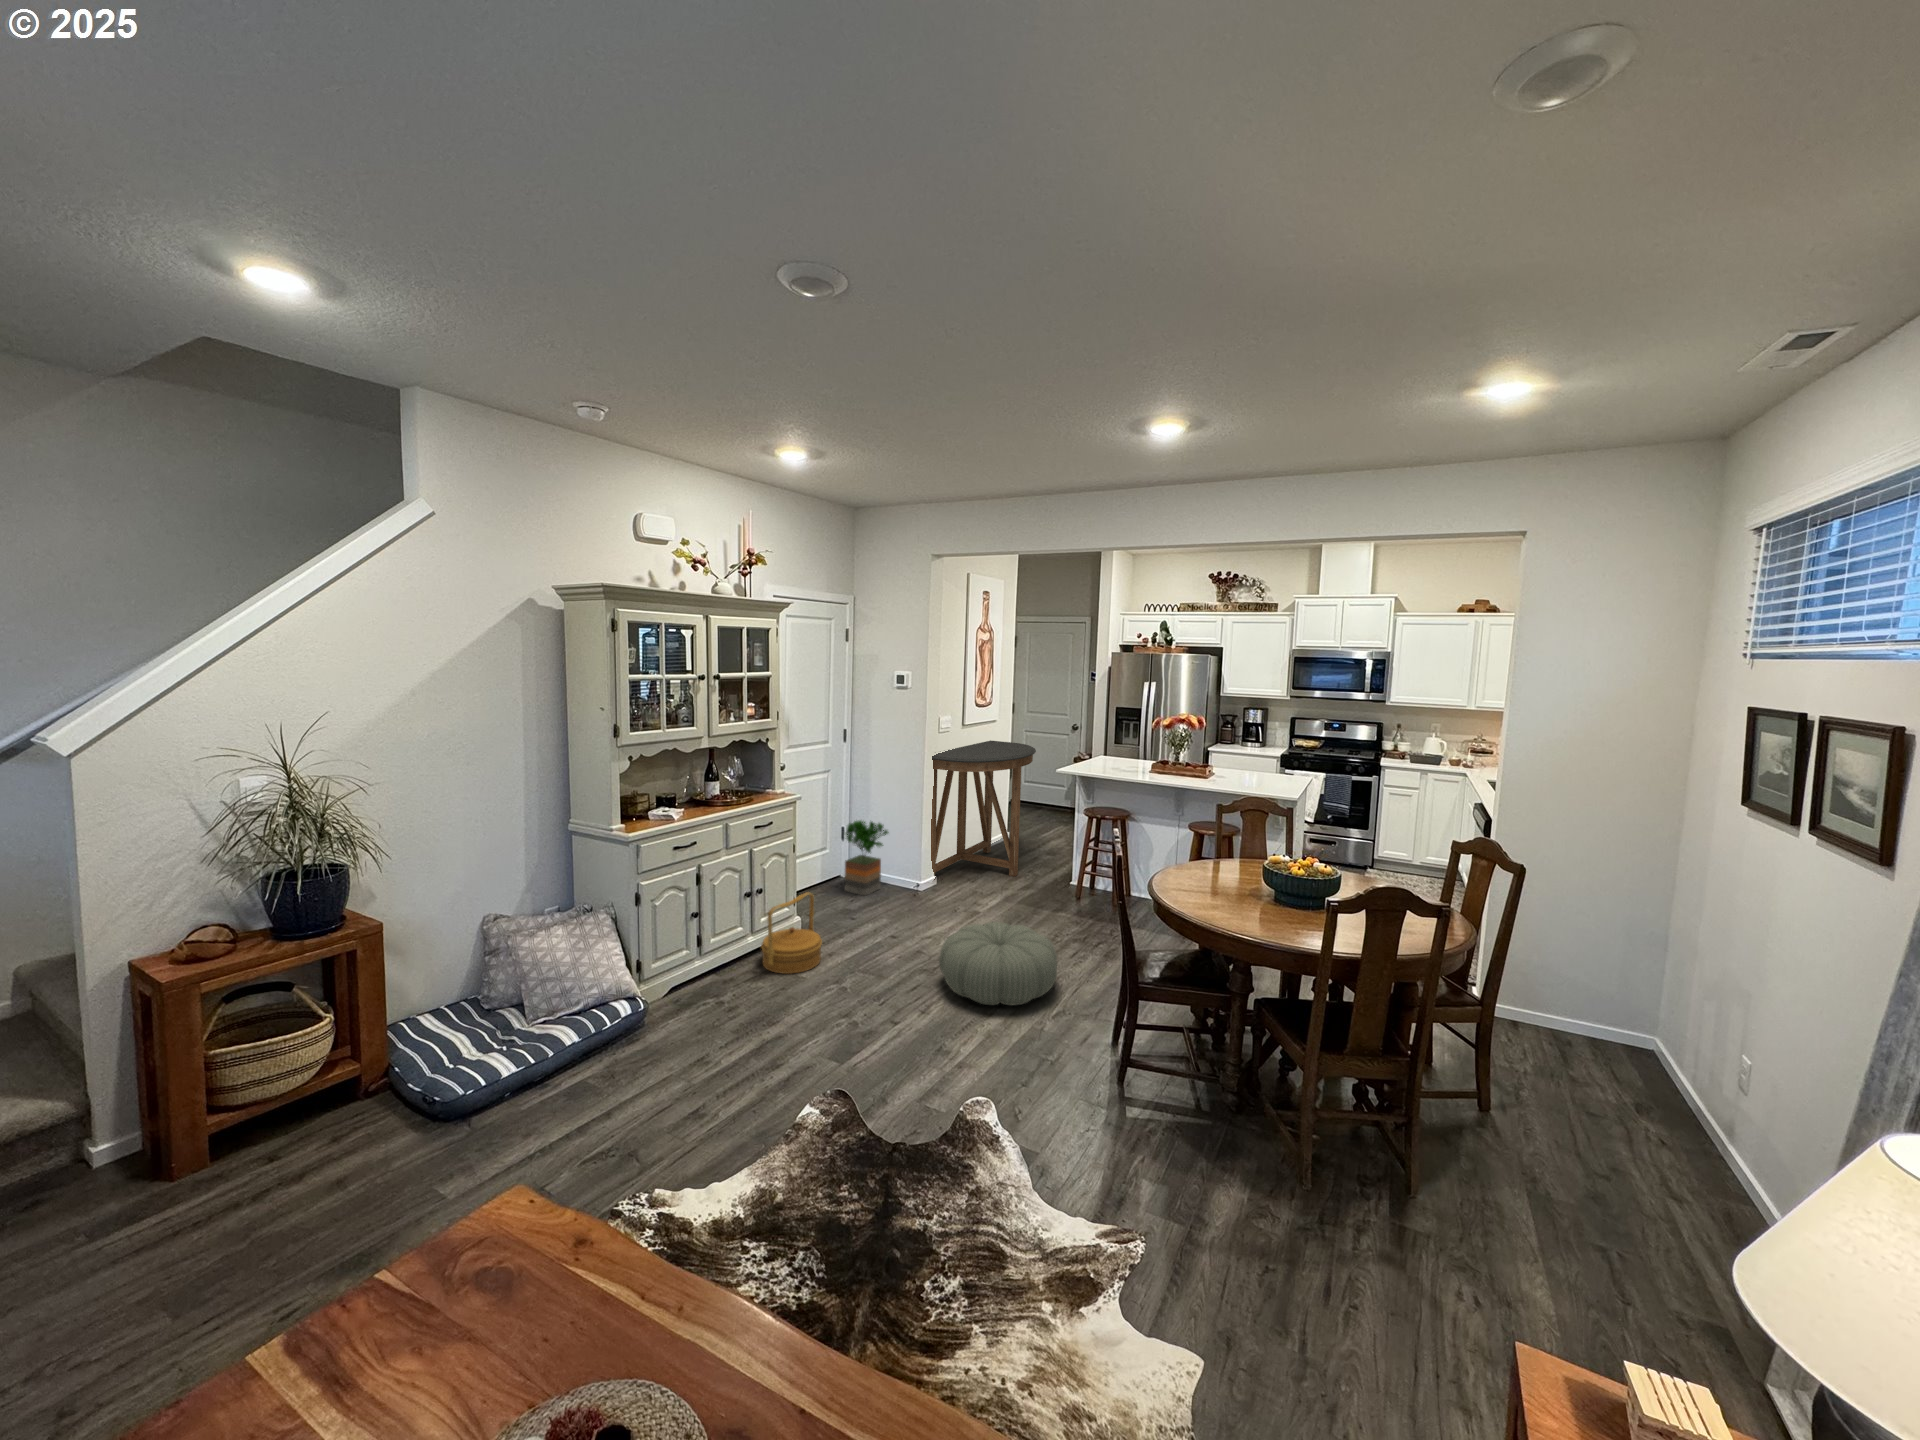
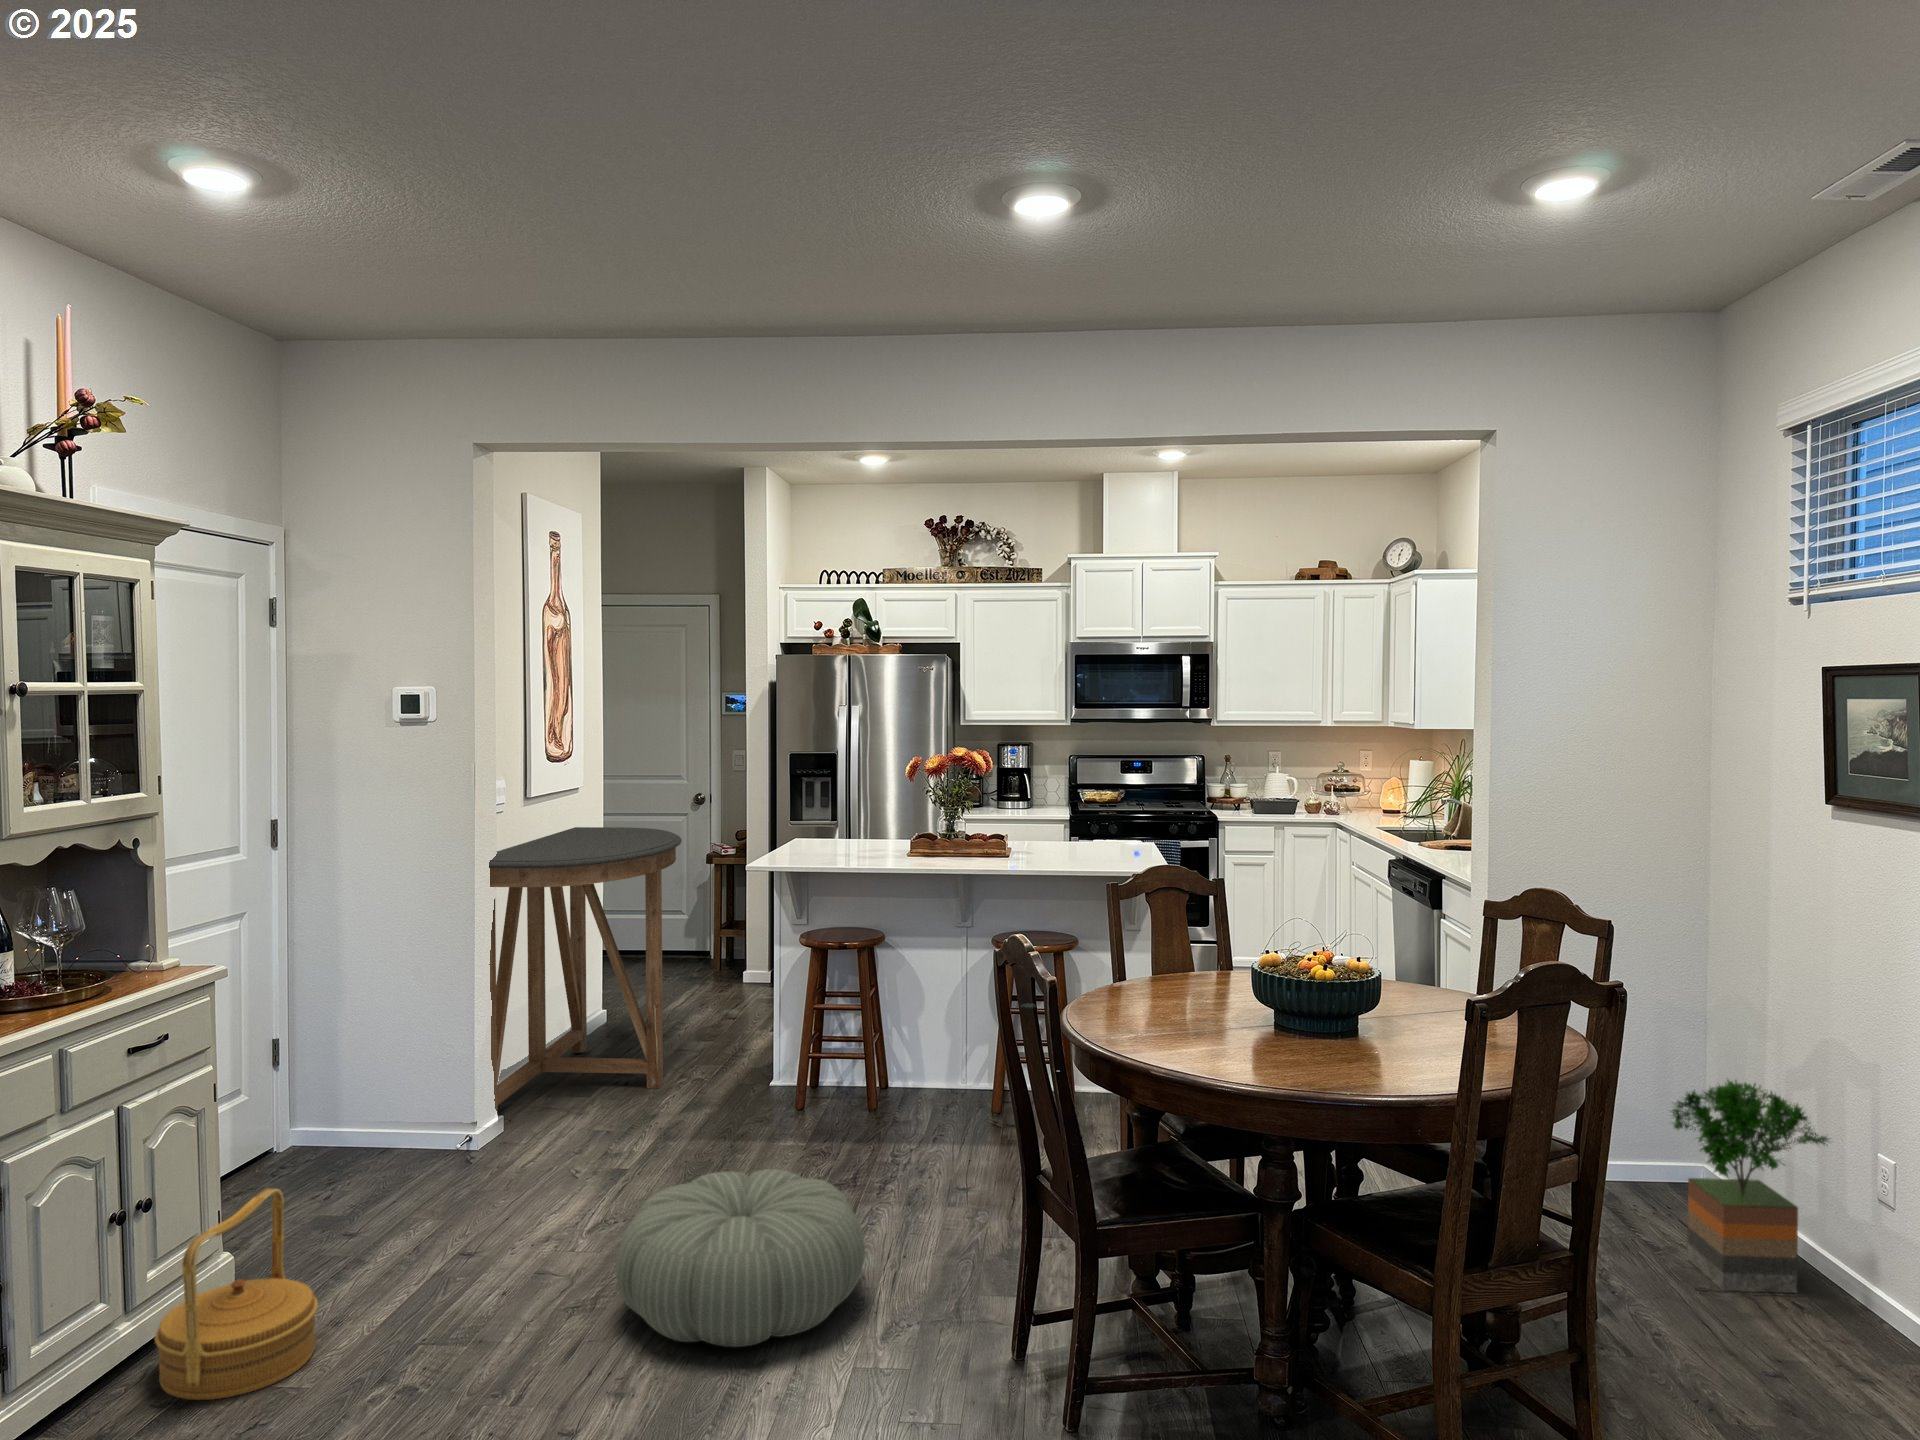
potted tree: present [845,821,889,896] -> present [1672,1080,1828,1293]

